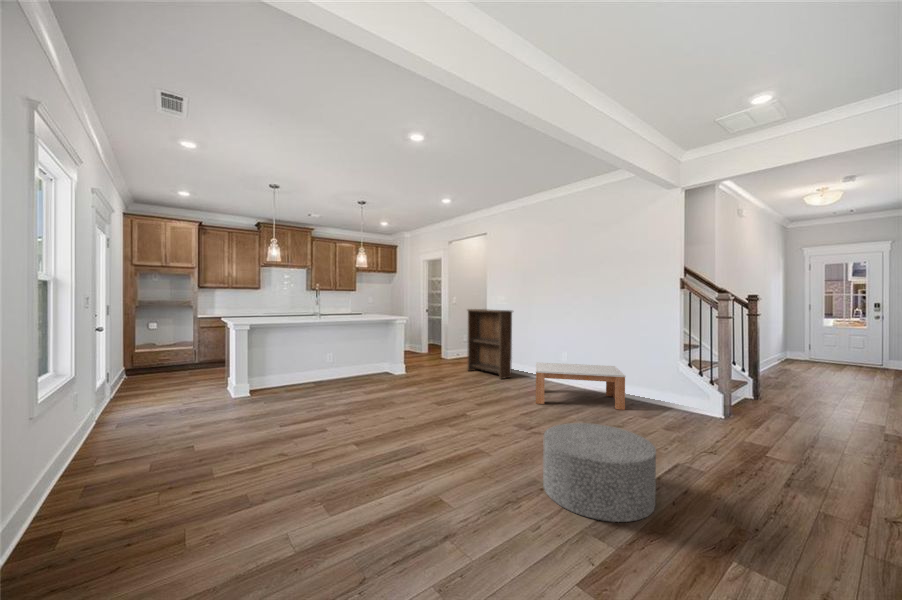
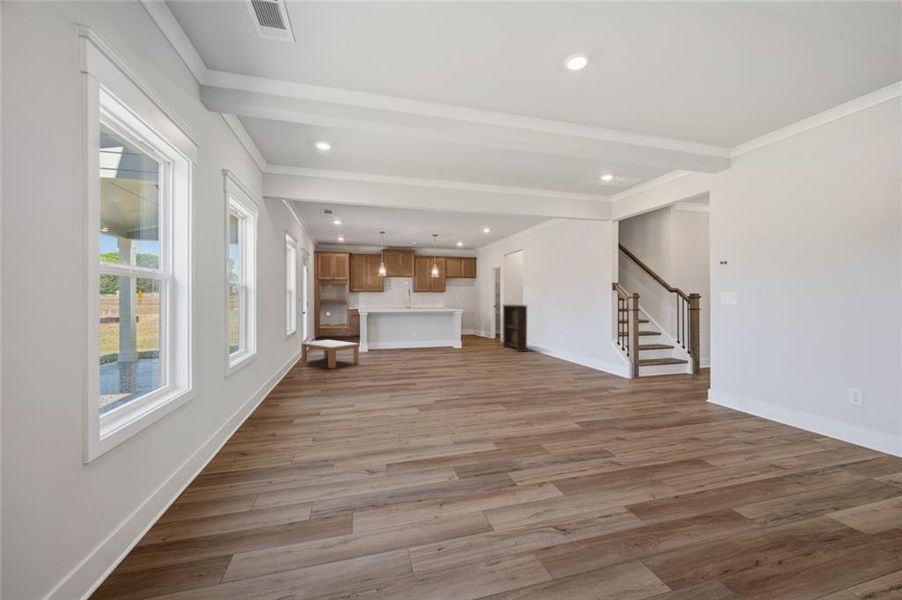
coffee table: present [536,362,626,410] -> present [301,340,358,368]
ottoman: present [543,423,656,522] -> none [465,361,513,396]

